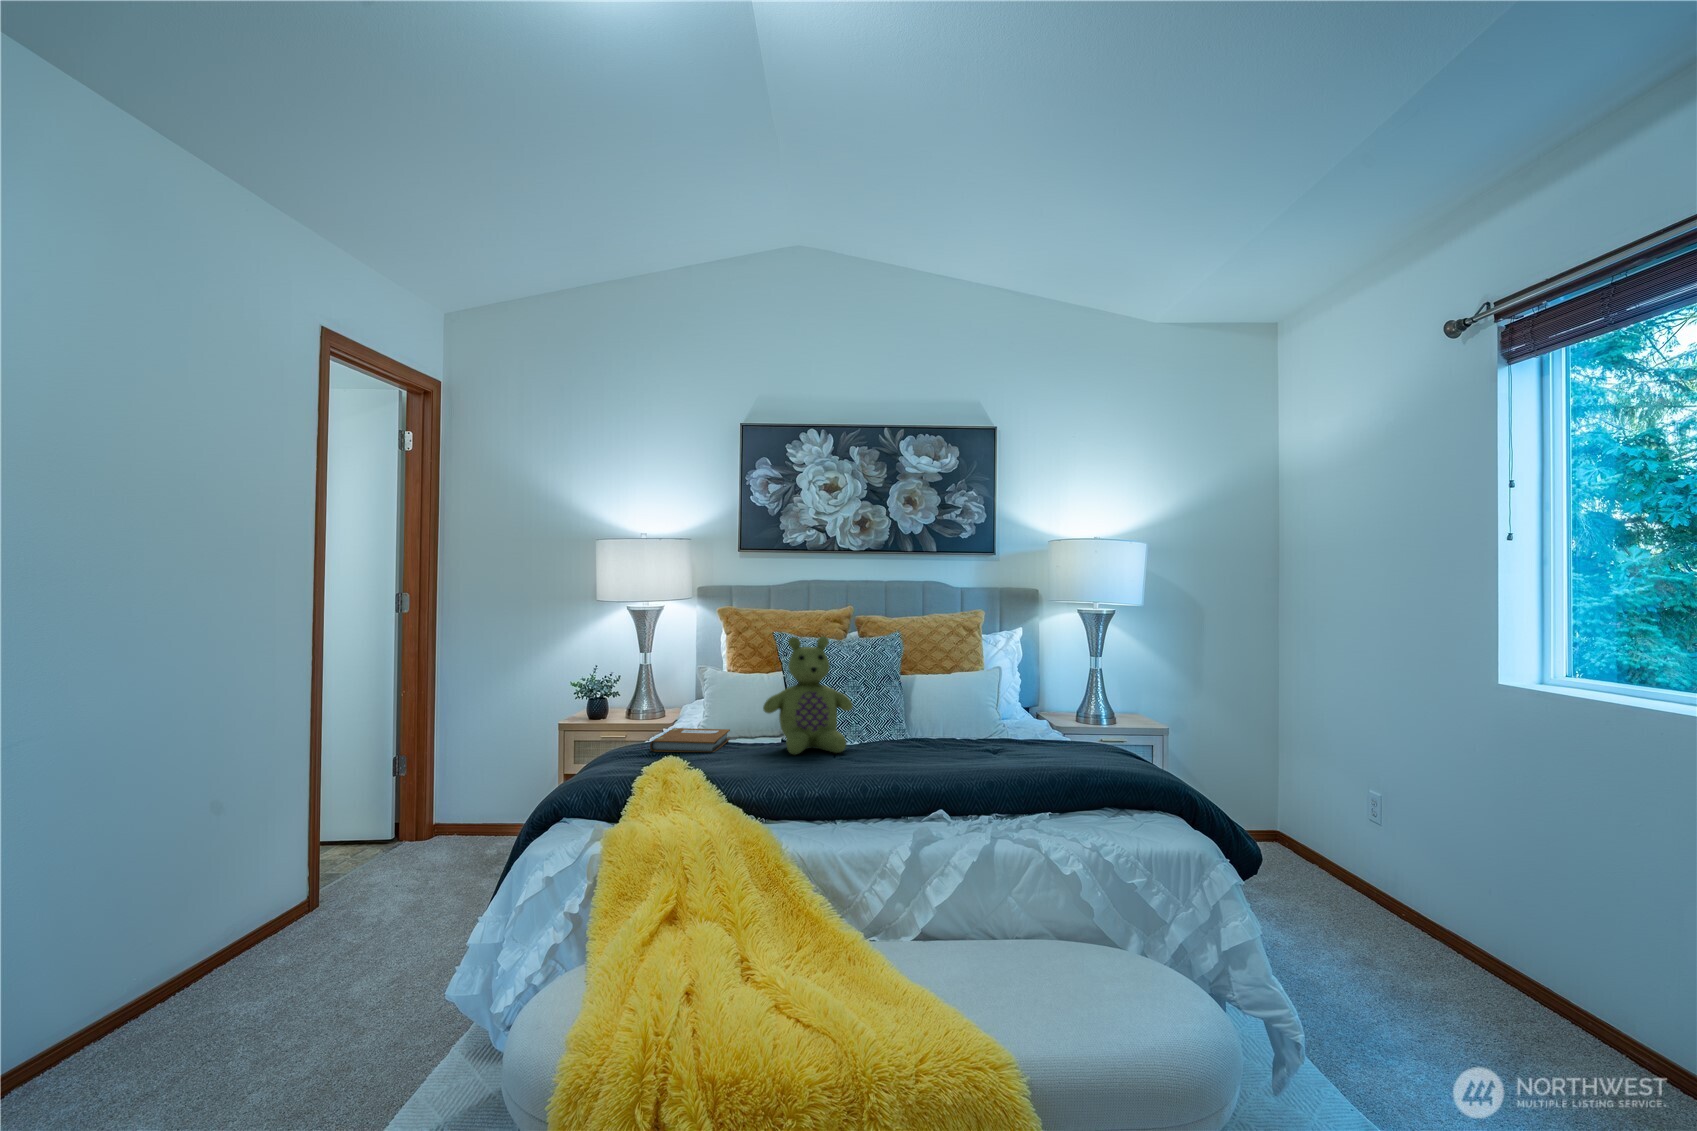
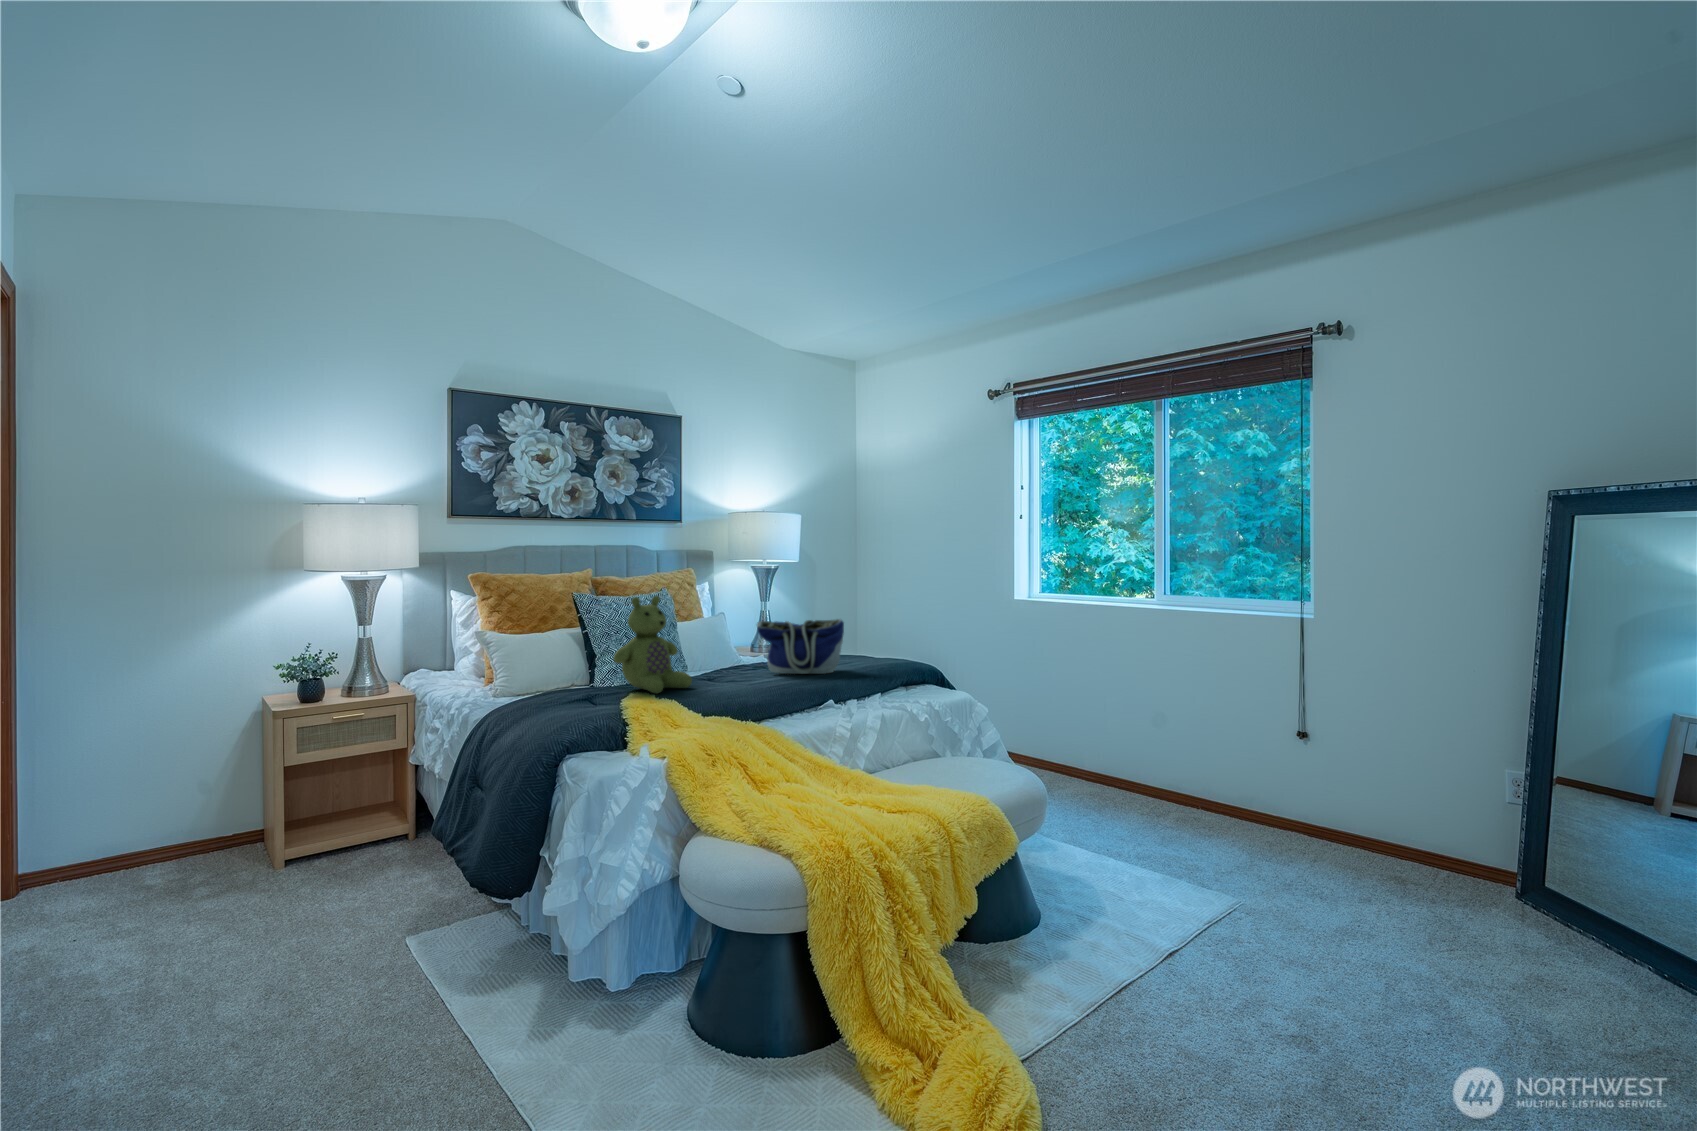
tote bag: none [949,677,1067,759] -> present [757,619,844,674]
notebook: present [650,728,730,752] -> none [504,683,581,709]

